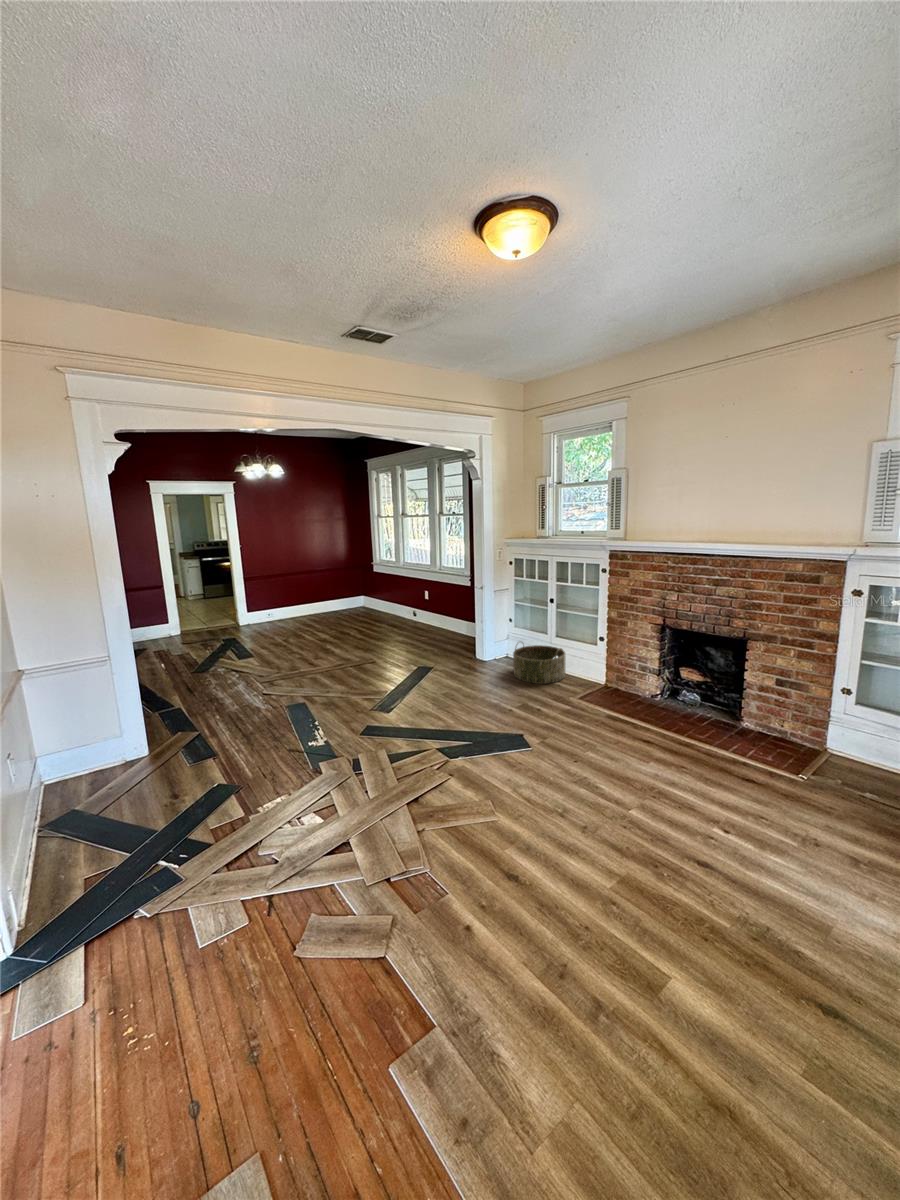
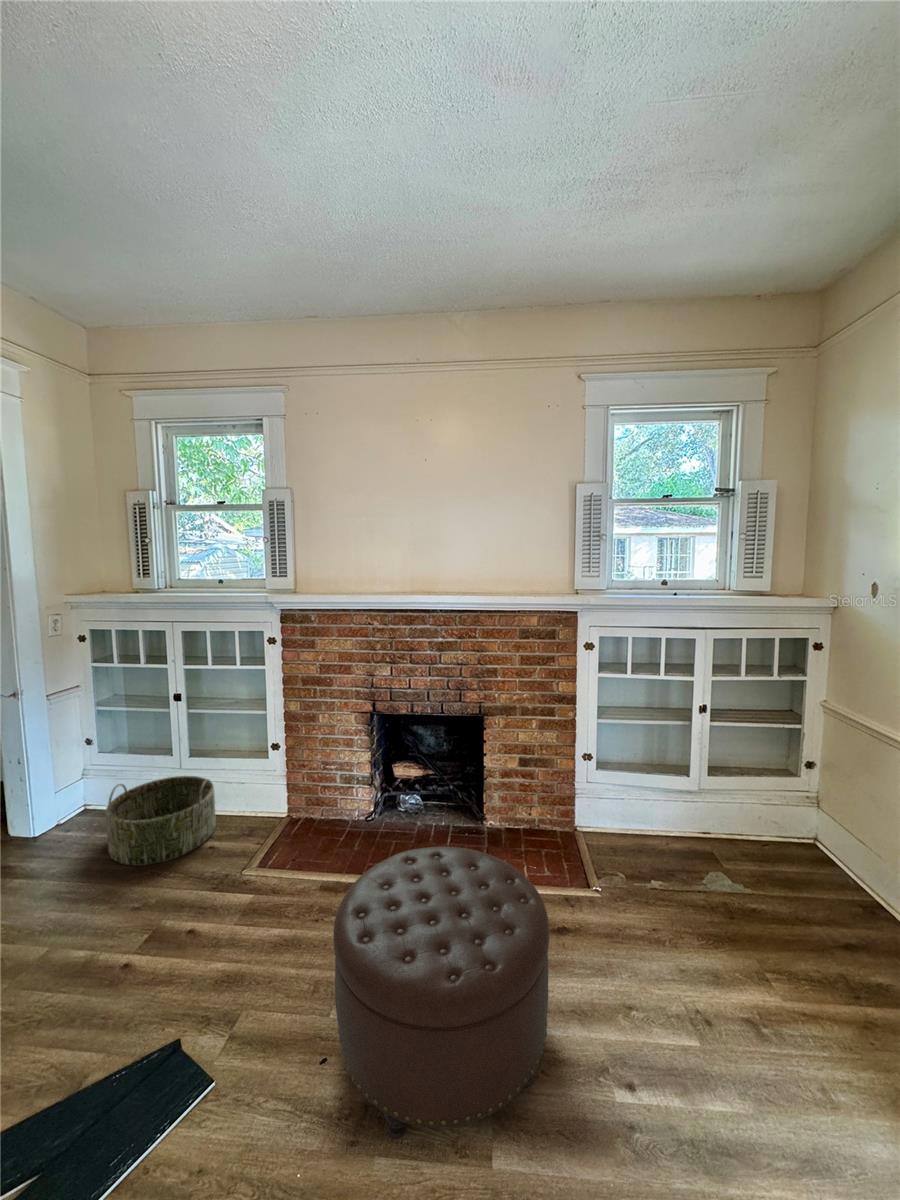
ottoman: none [577,689,697,806] -> present [333,847,549,1139]

